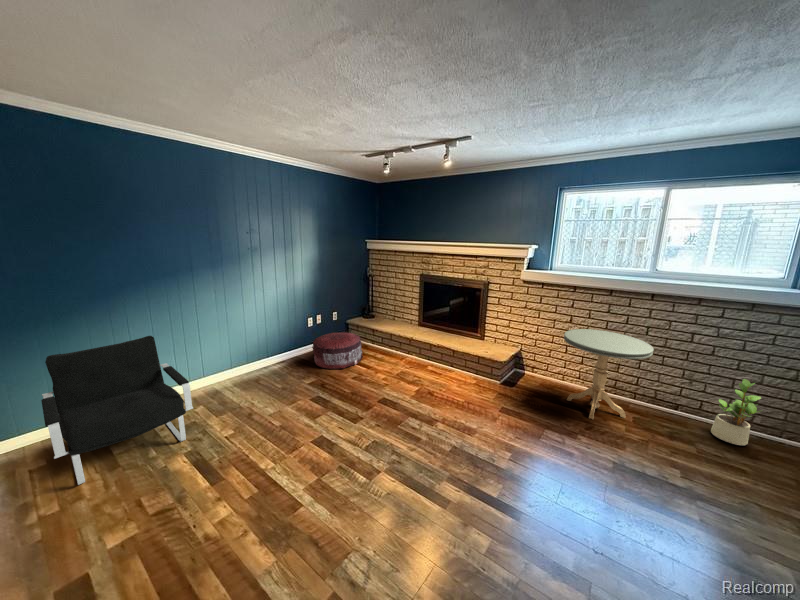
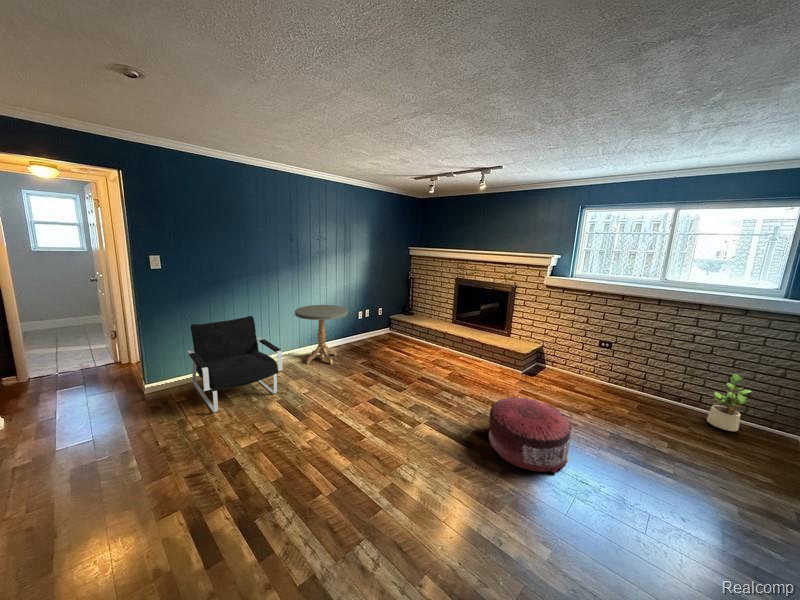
side table: present [564,329,654,419] -> present [295,305,348,365]
pouf: present [312,332,363,369] -> present [489,397,572,472]

